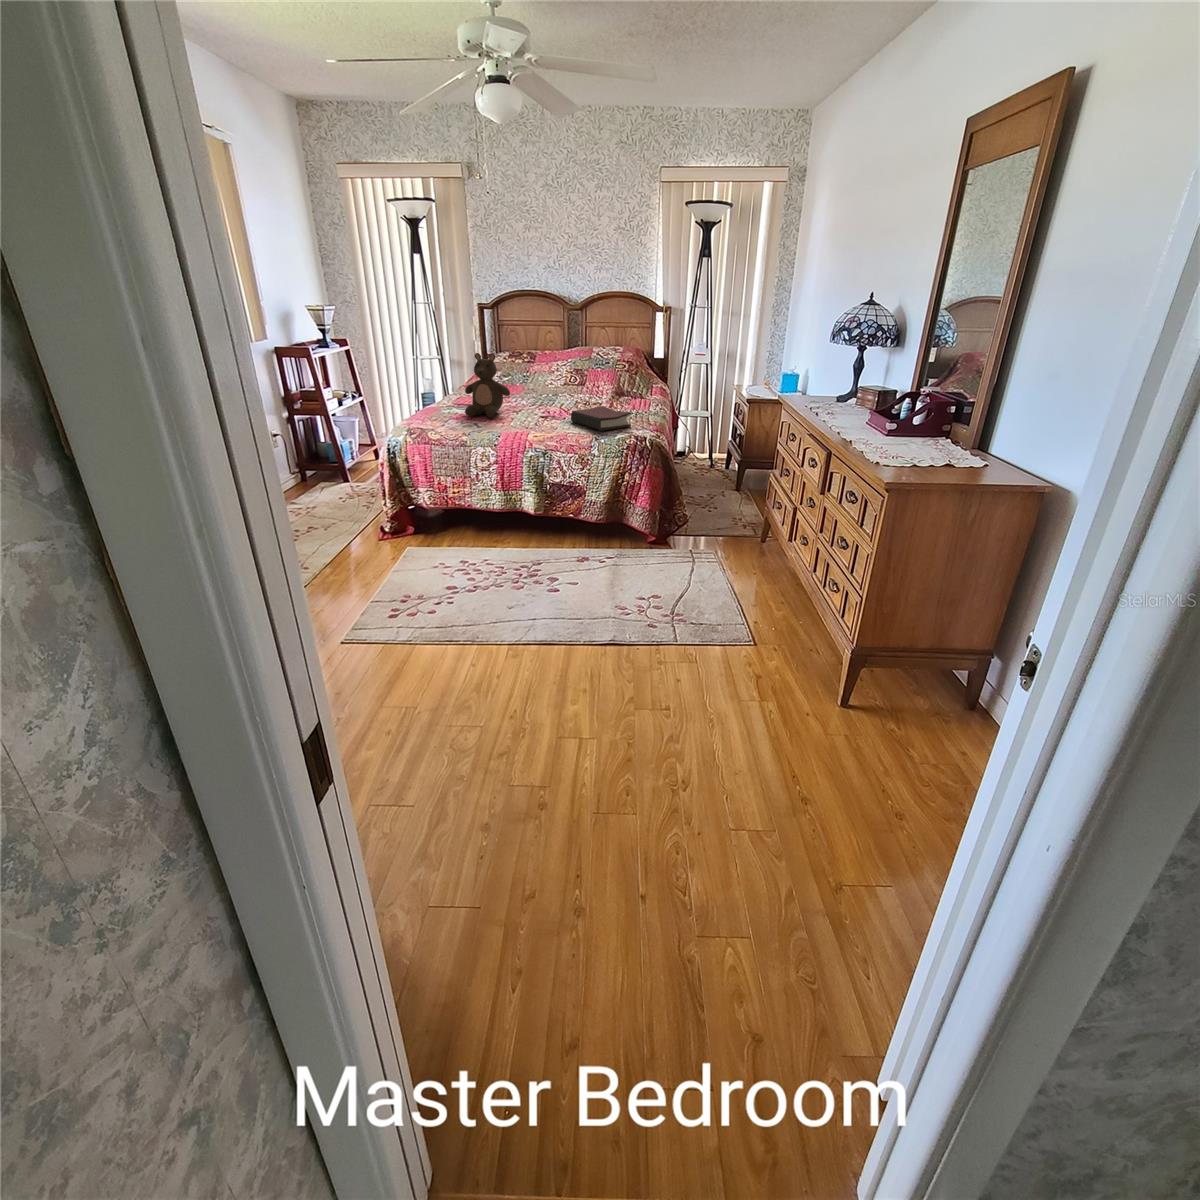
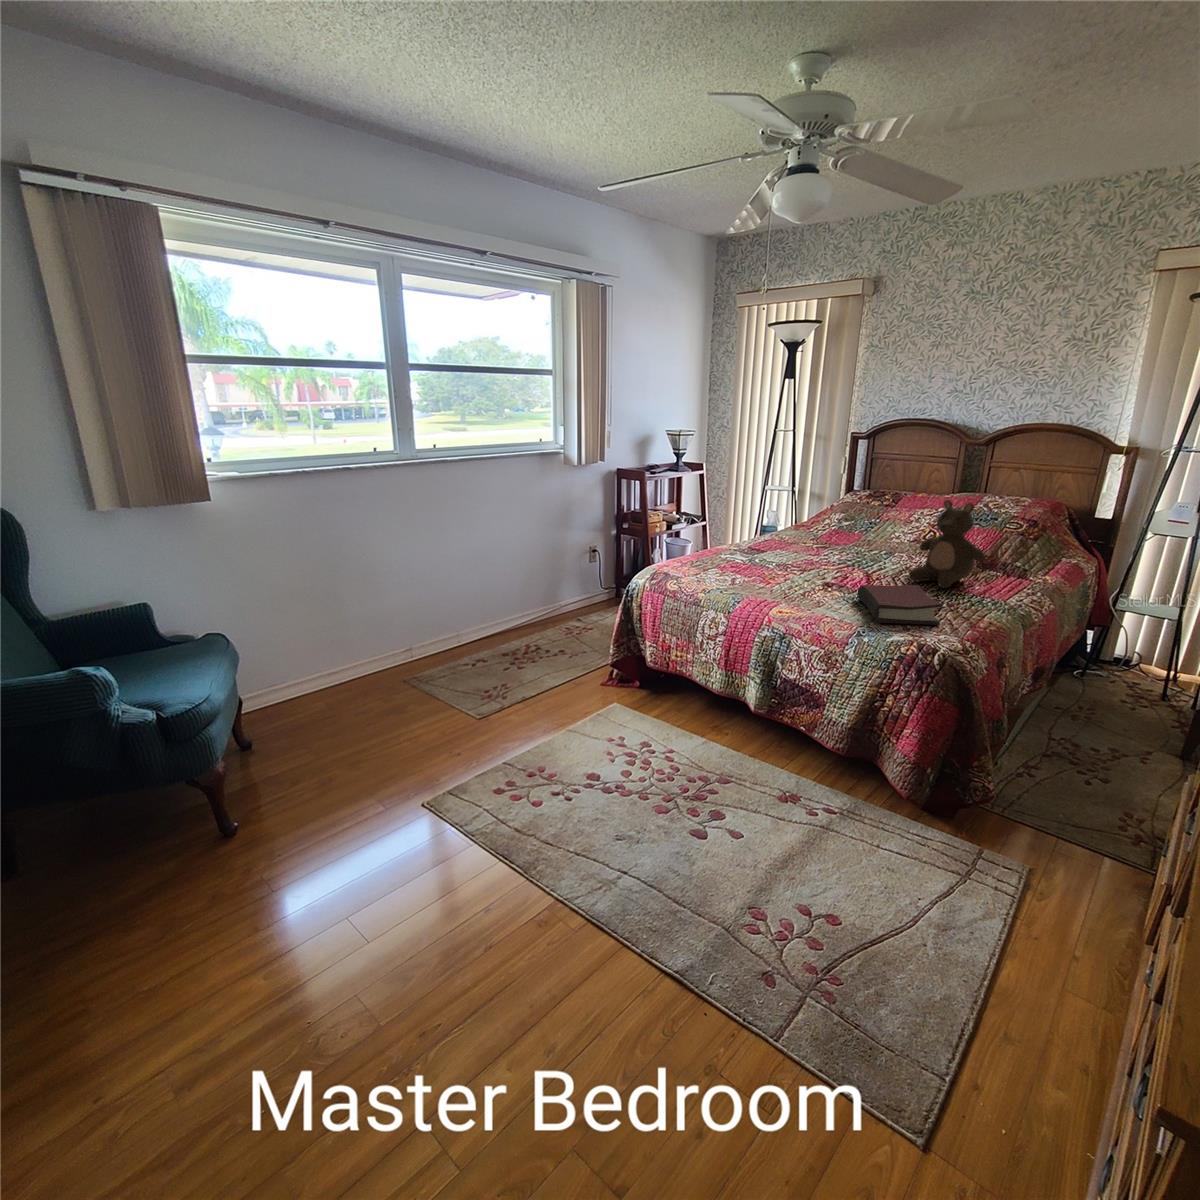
stuffed bear: present [465,353,510,417] -> present [909,500,986,588]

